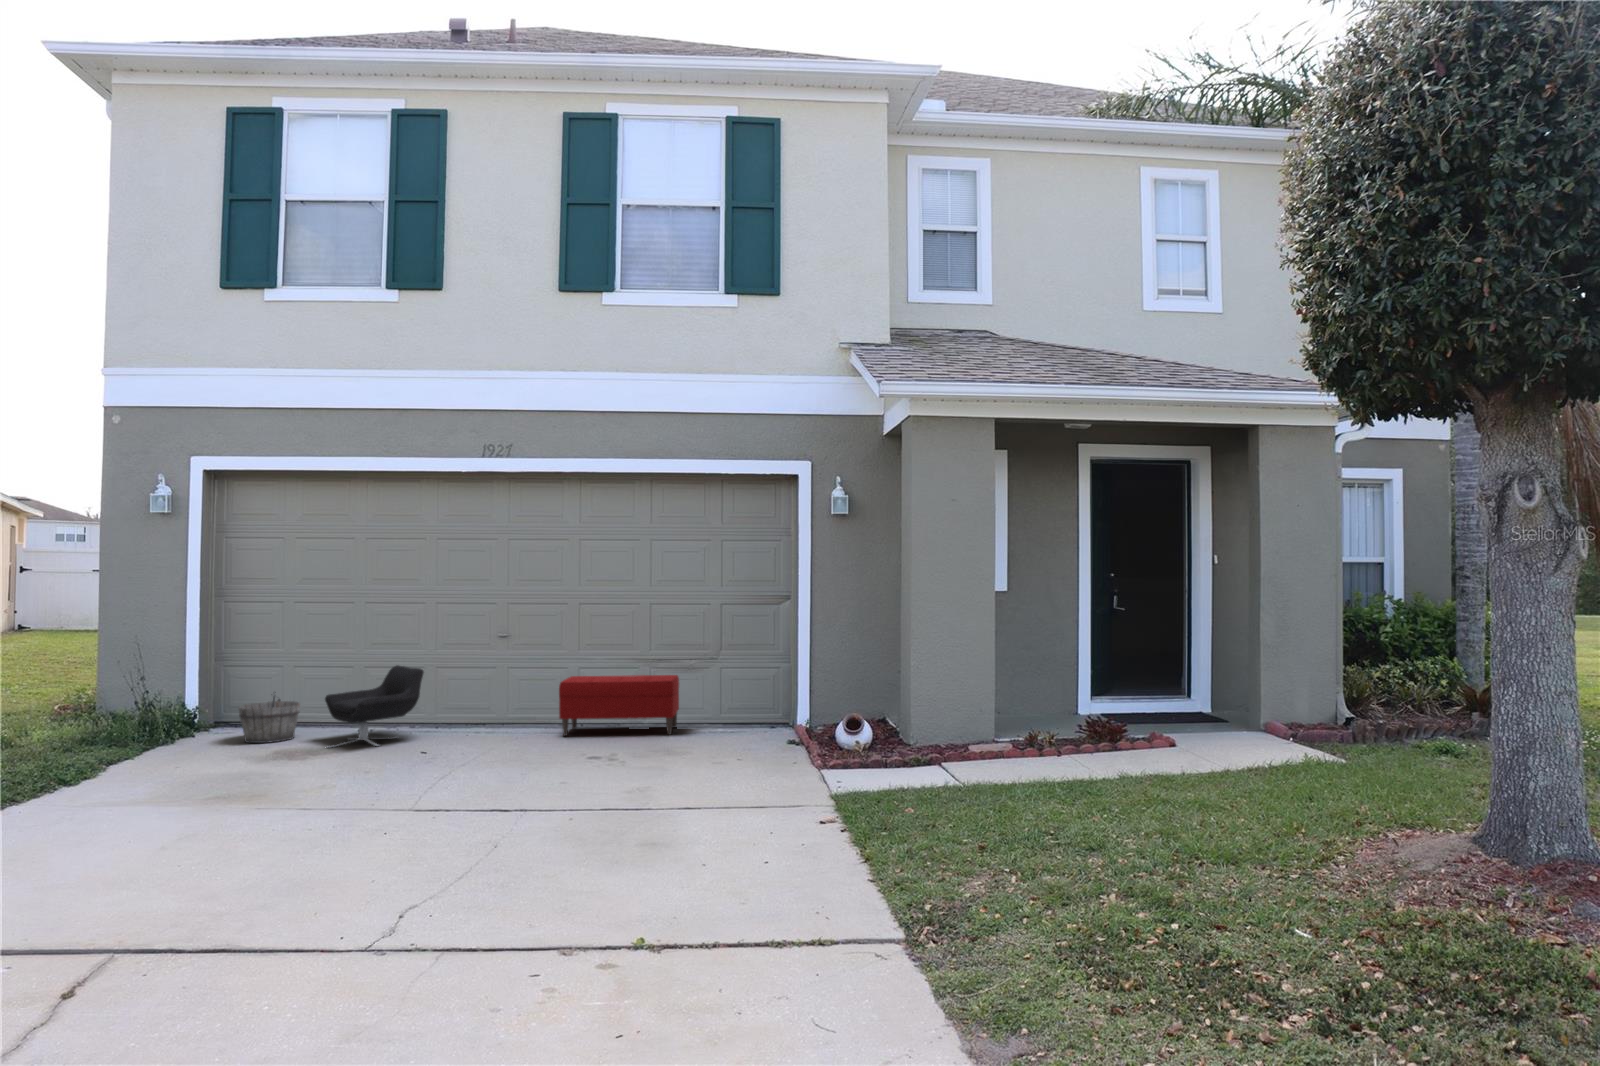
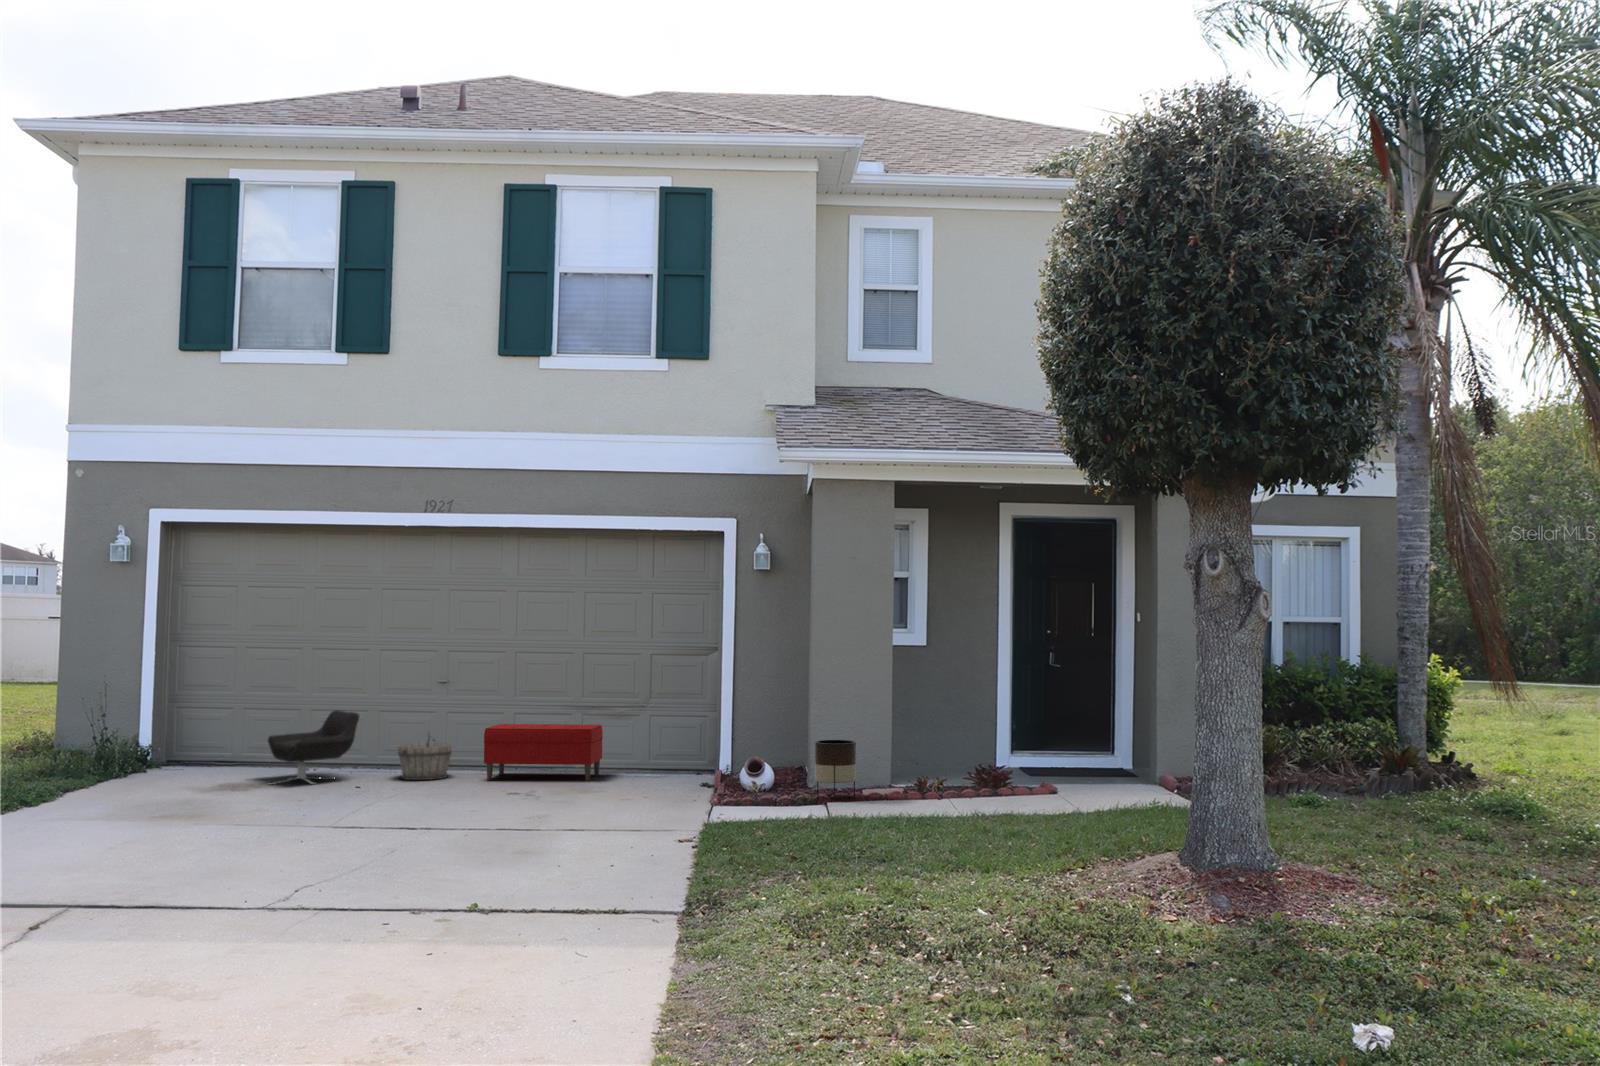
planter: none [925,690,969,756] -> present [815,740,856,801]
wooden bucket: present [239,696,300,743] -> present [398,735,452,780]

